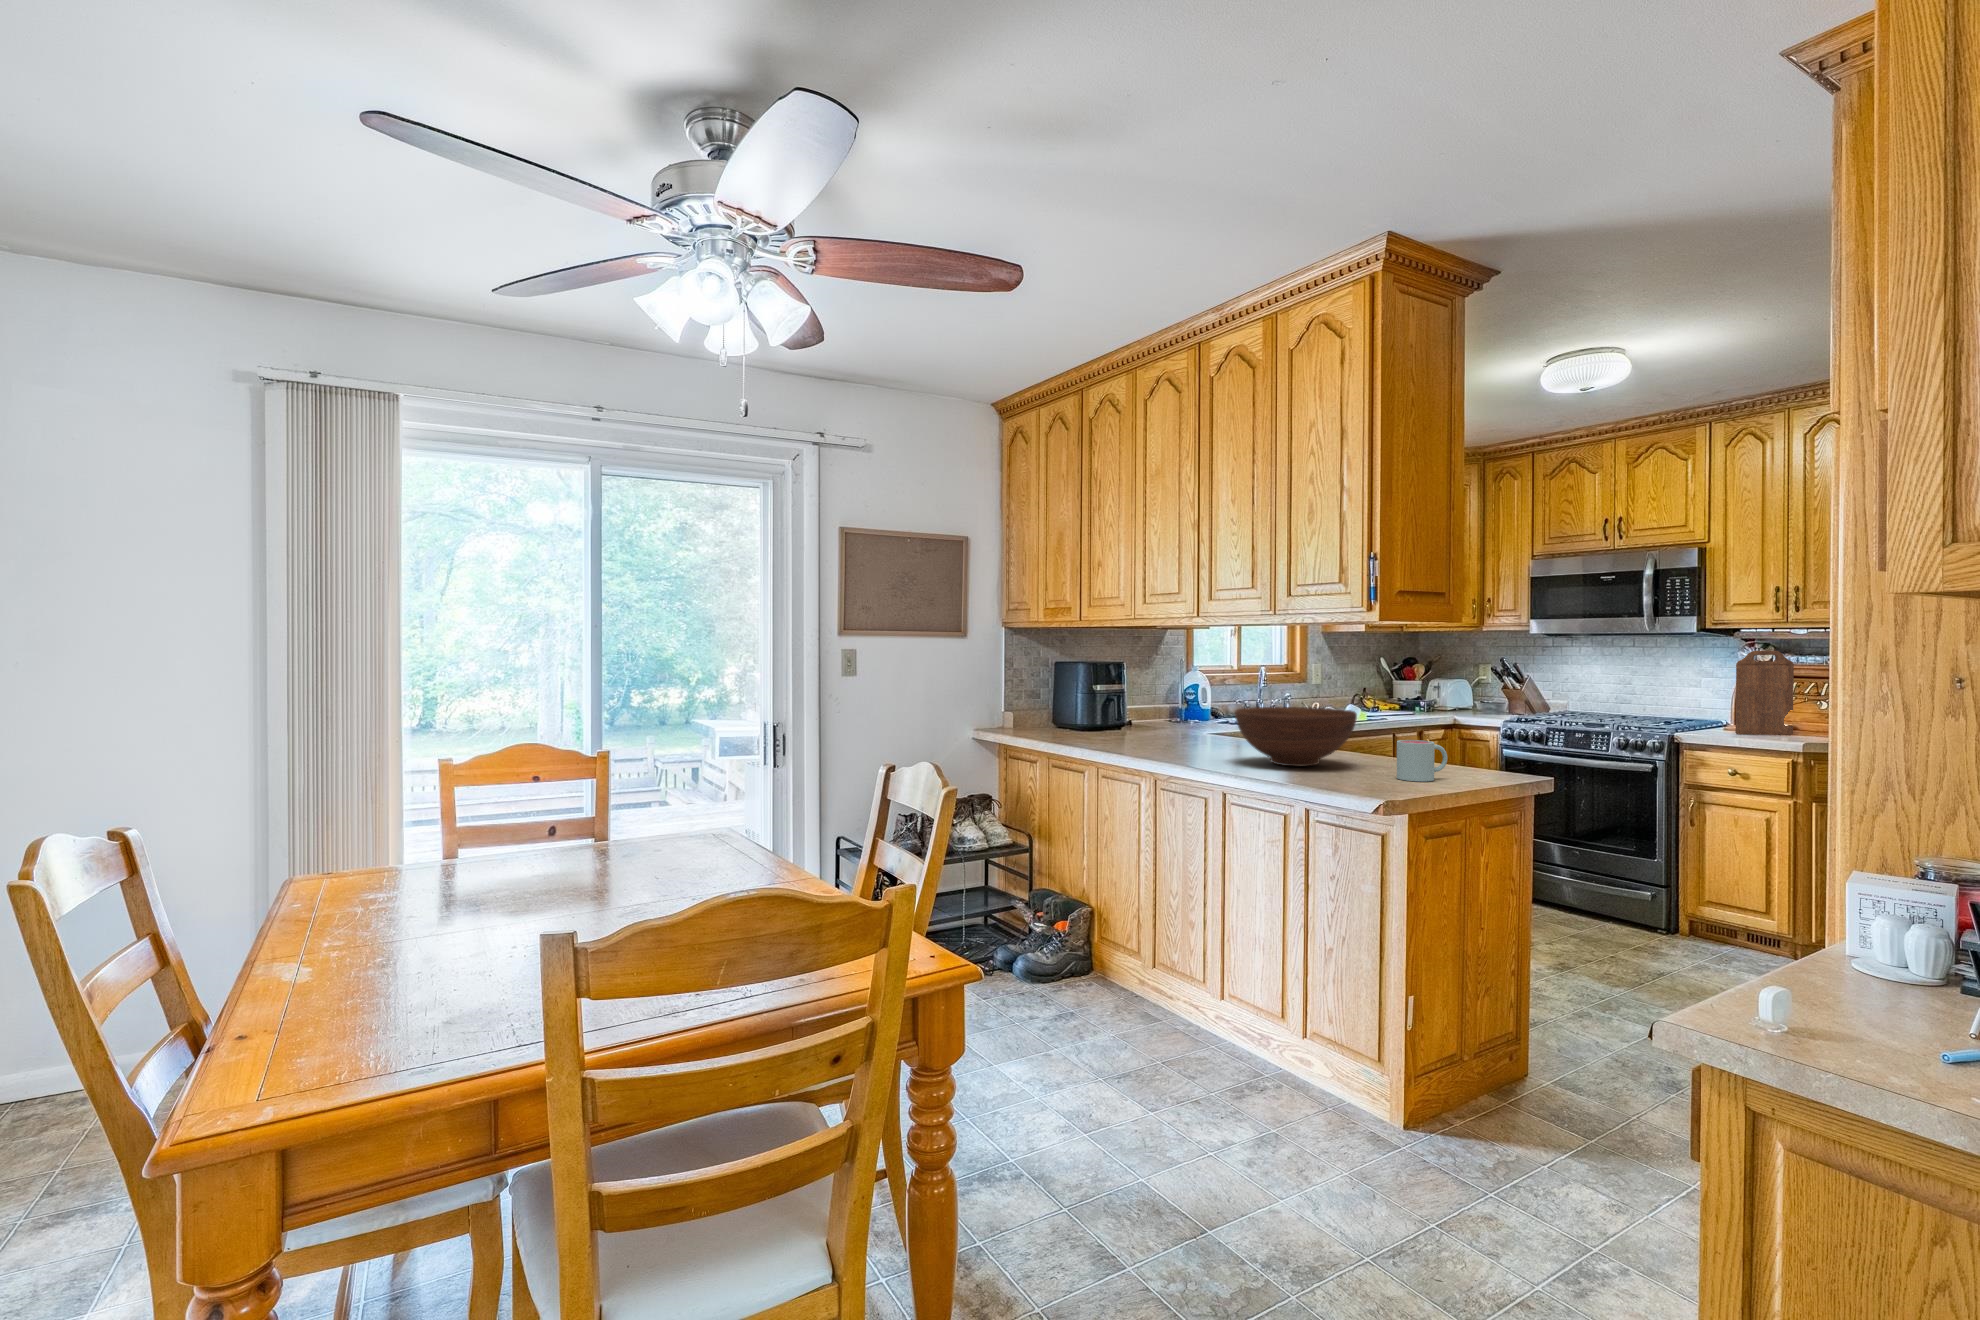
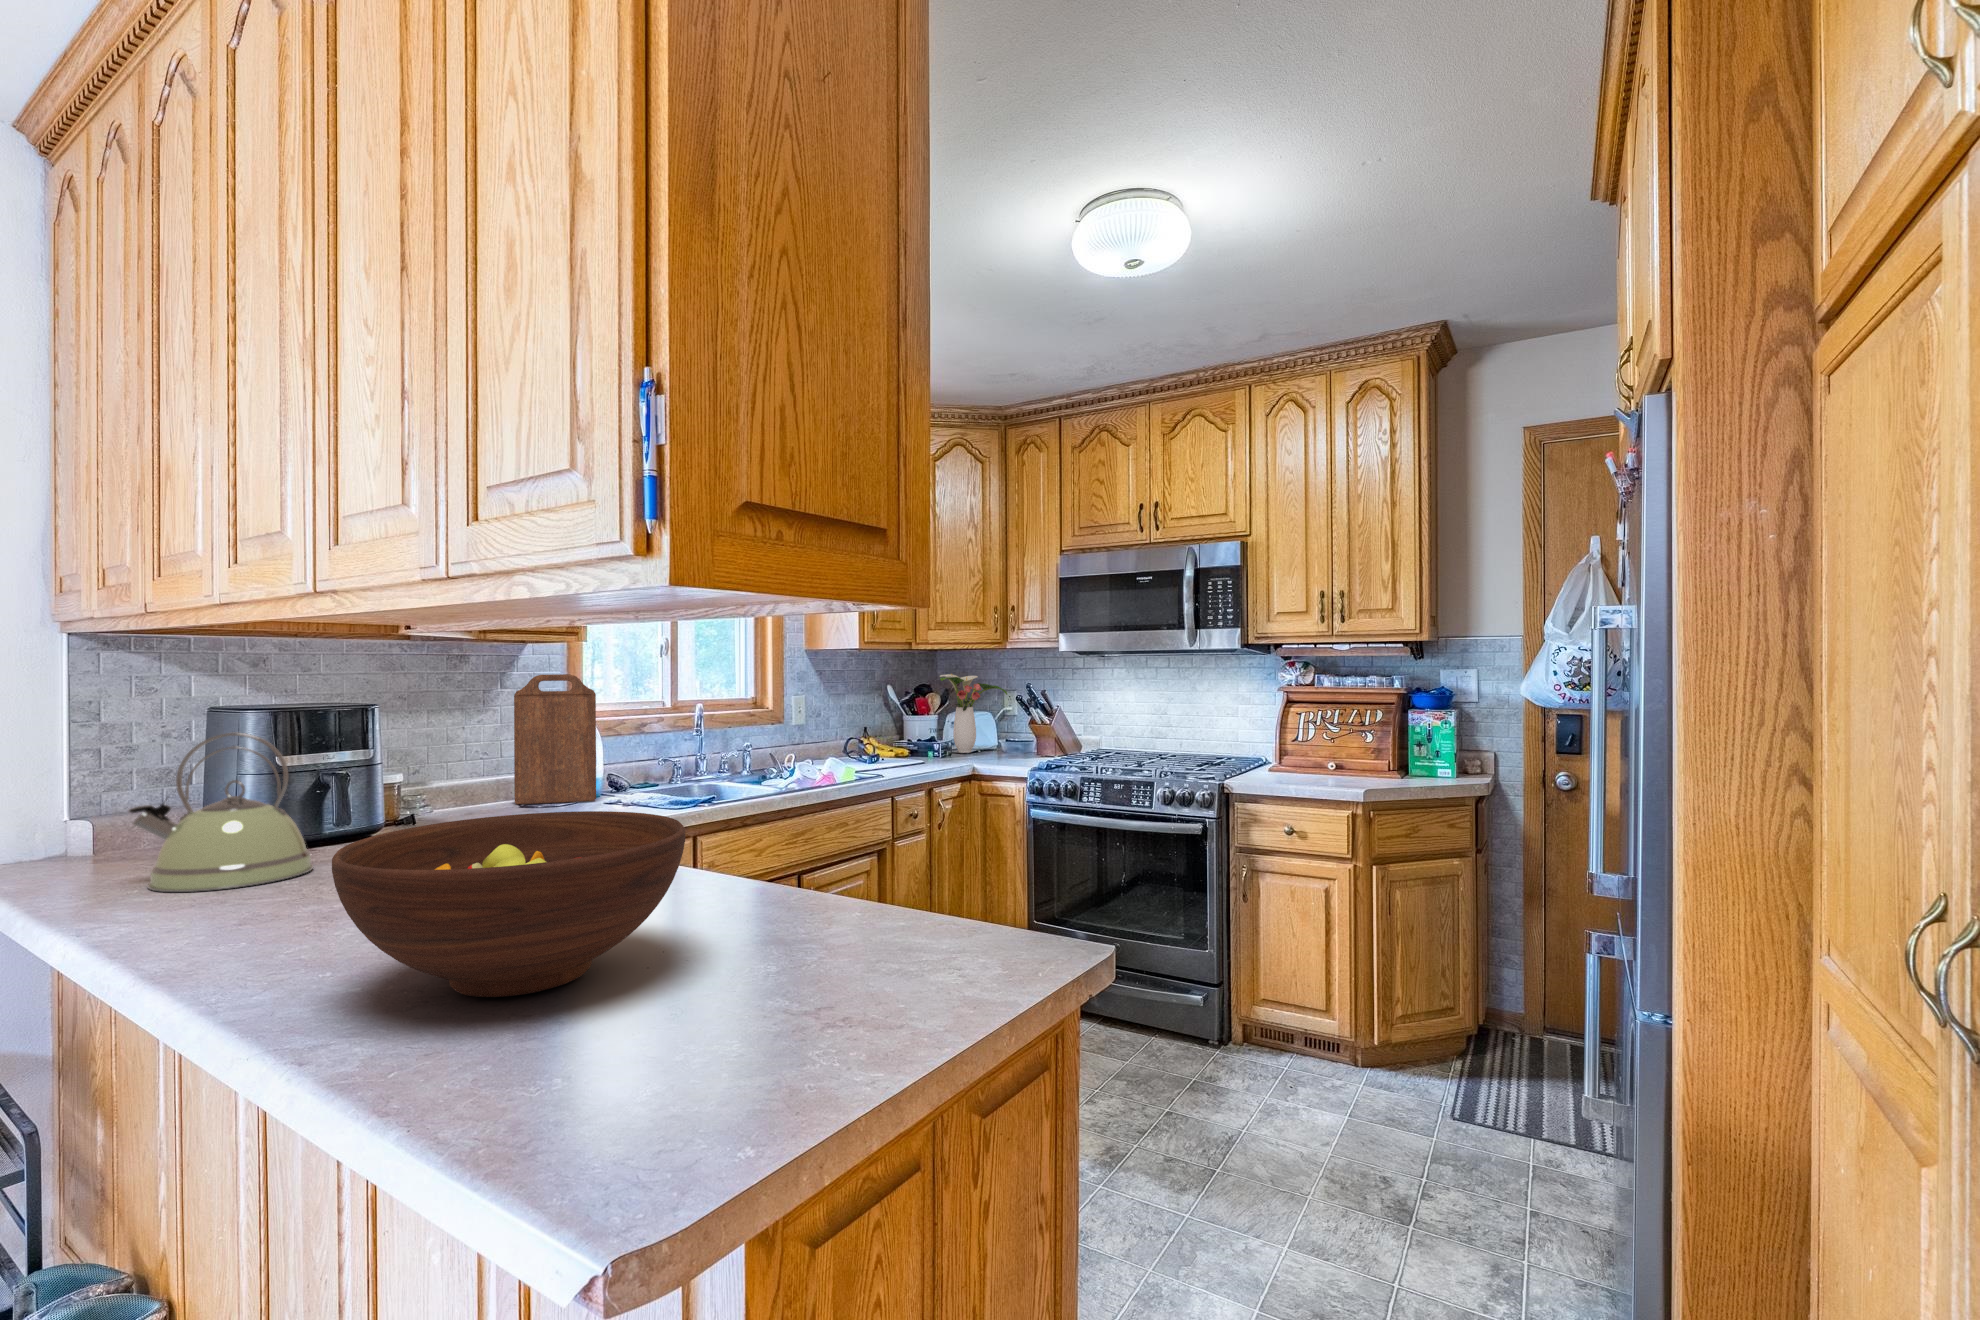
flower arrangement: none [1424,650,1483,711] -> present [940,674,1007,753]
cutting board: present [1735,651,1794,735] -> present [514,674,596,804]
kettle: none [1073,675,1137,740] -> present [129,733,313,892]
mug: present [1397,740,1447,781] -> none [736,918,874,1059]

